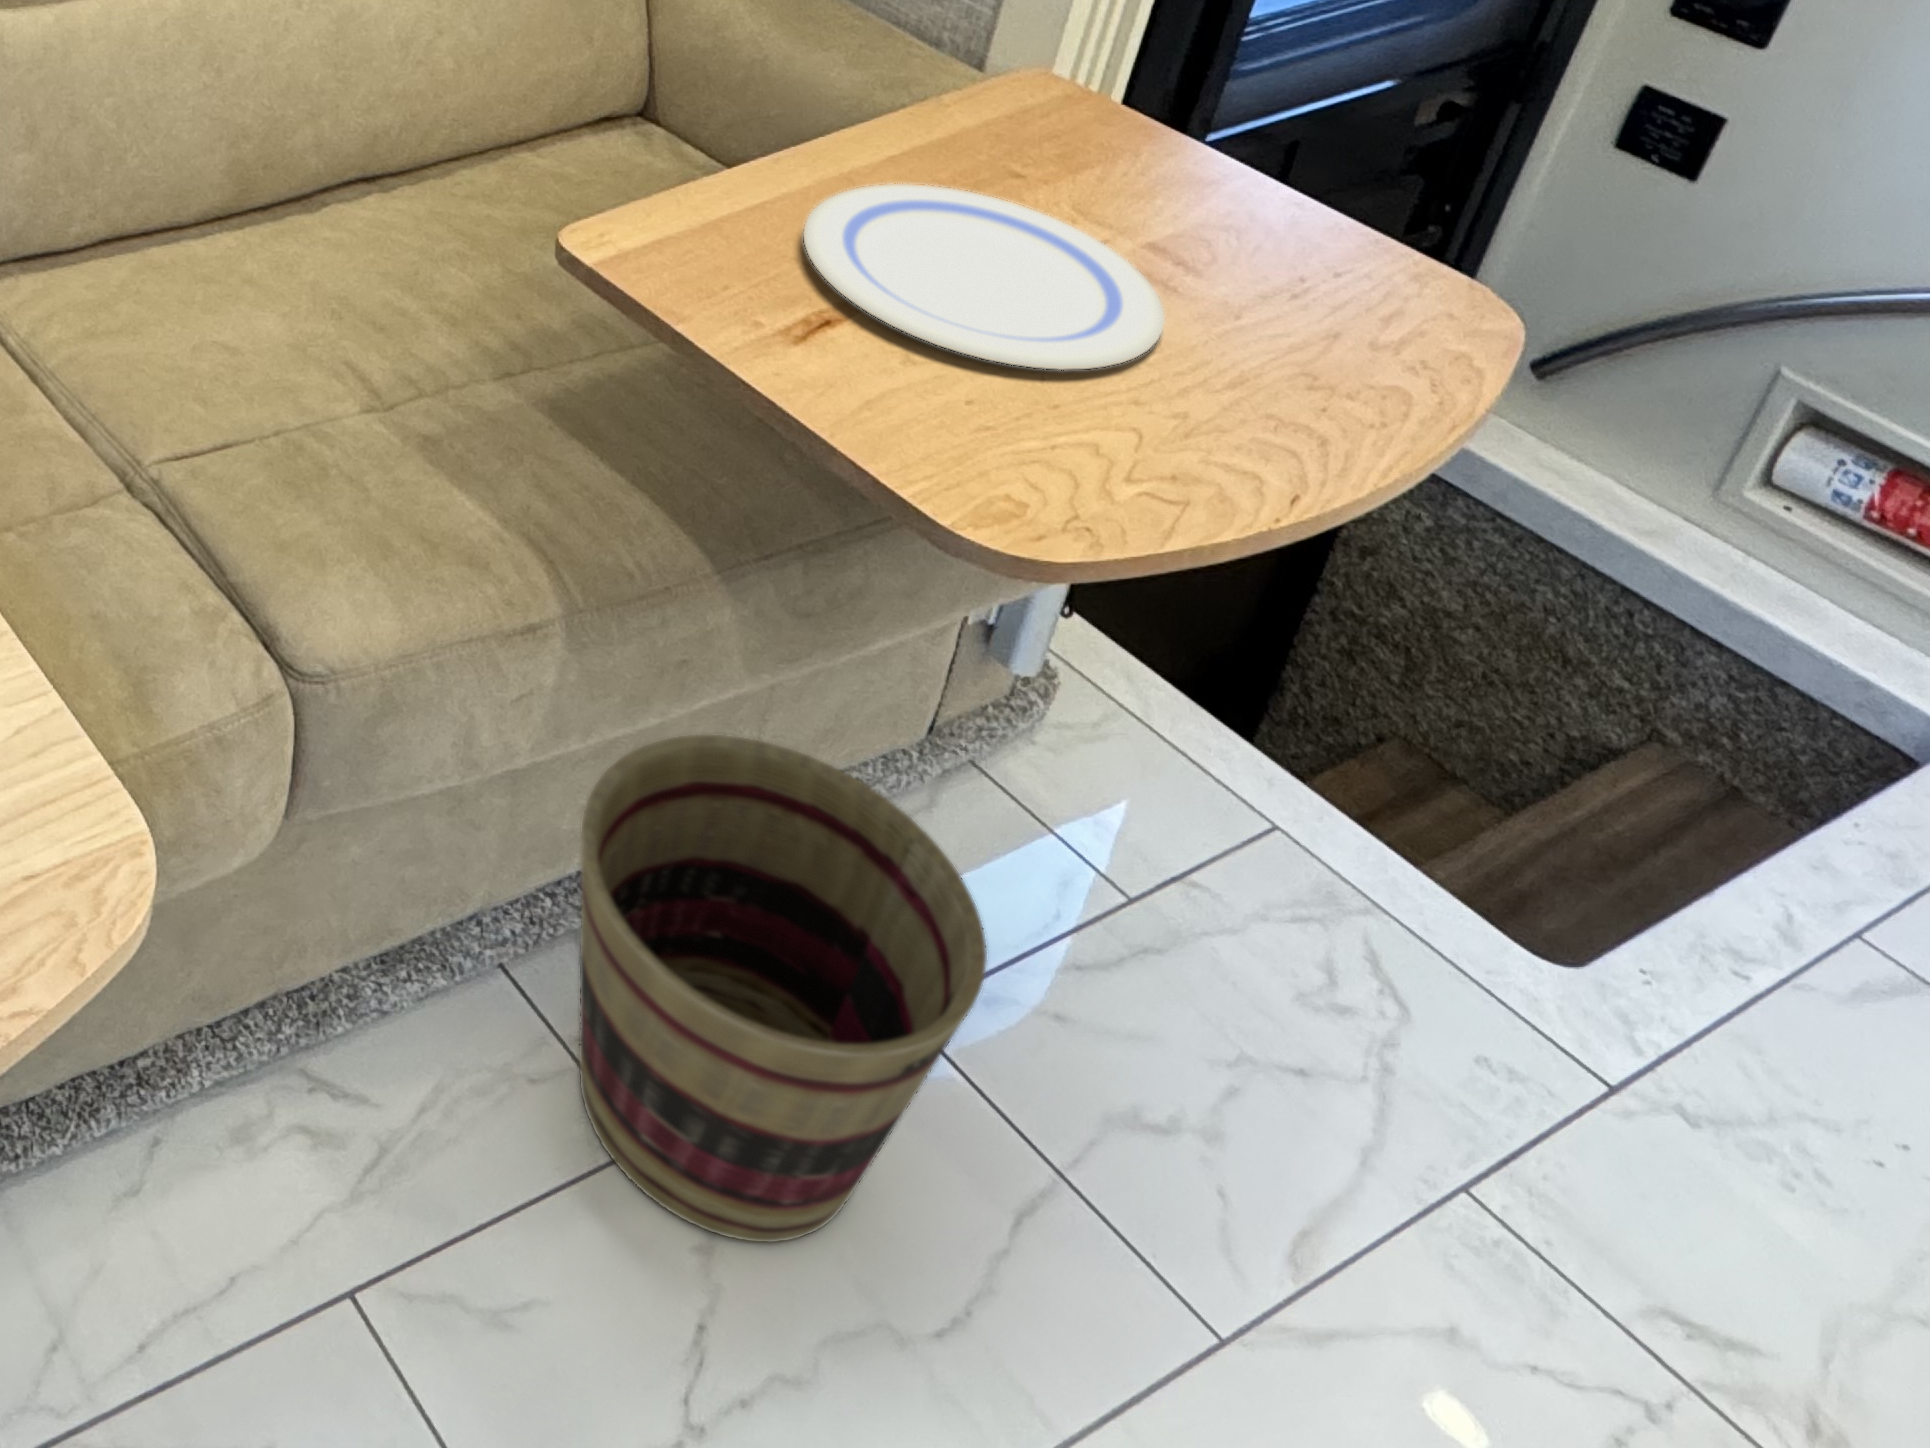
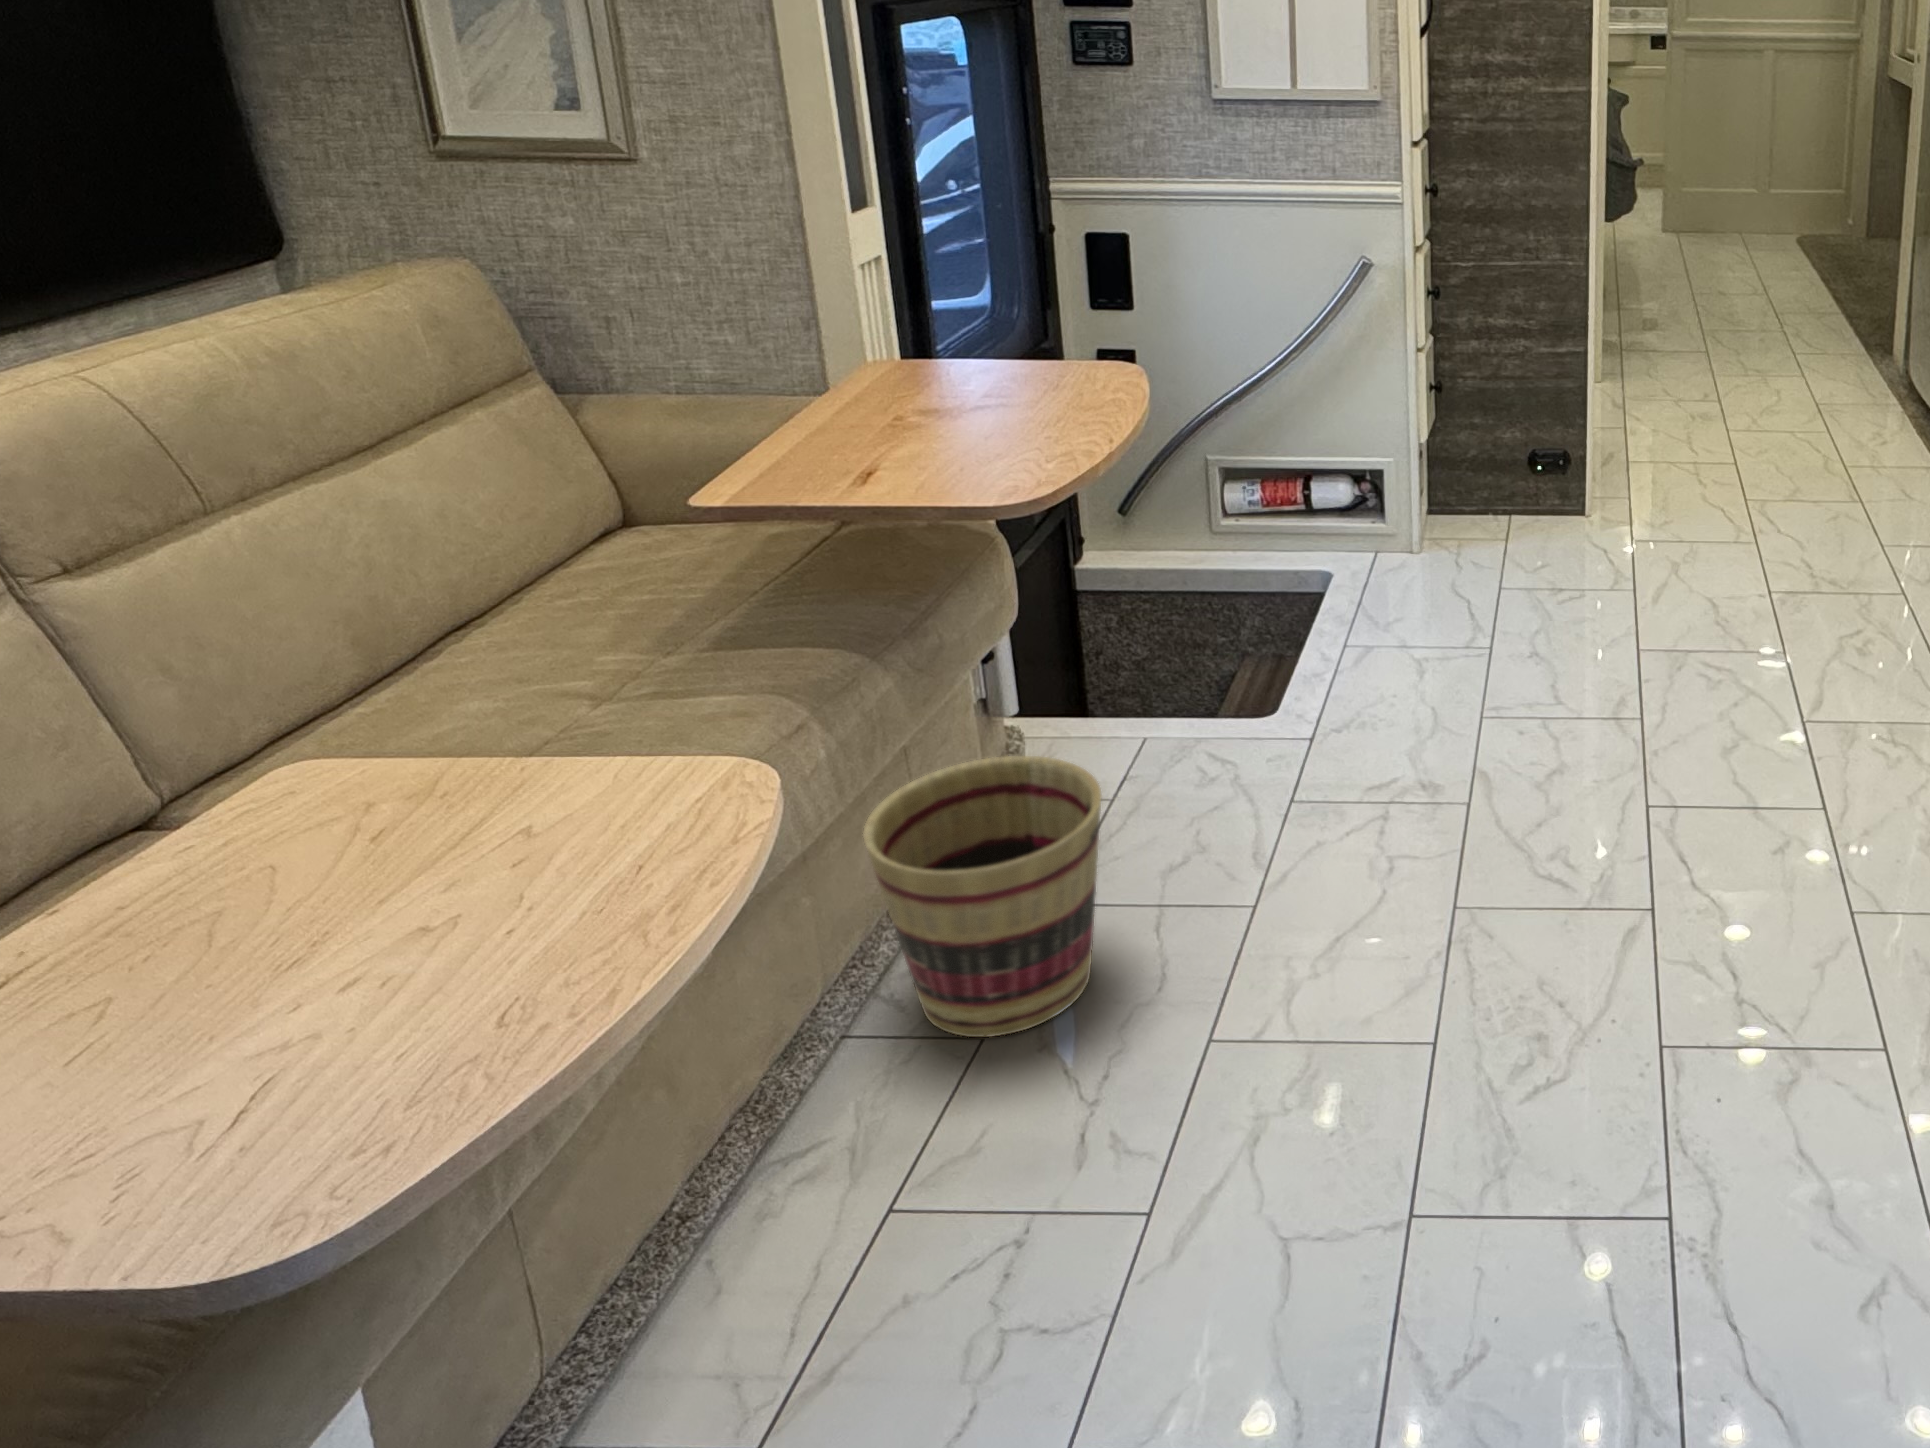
plate: present [804,184,1165,370] -> none [823,405,1022,462]

